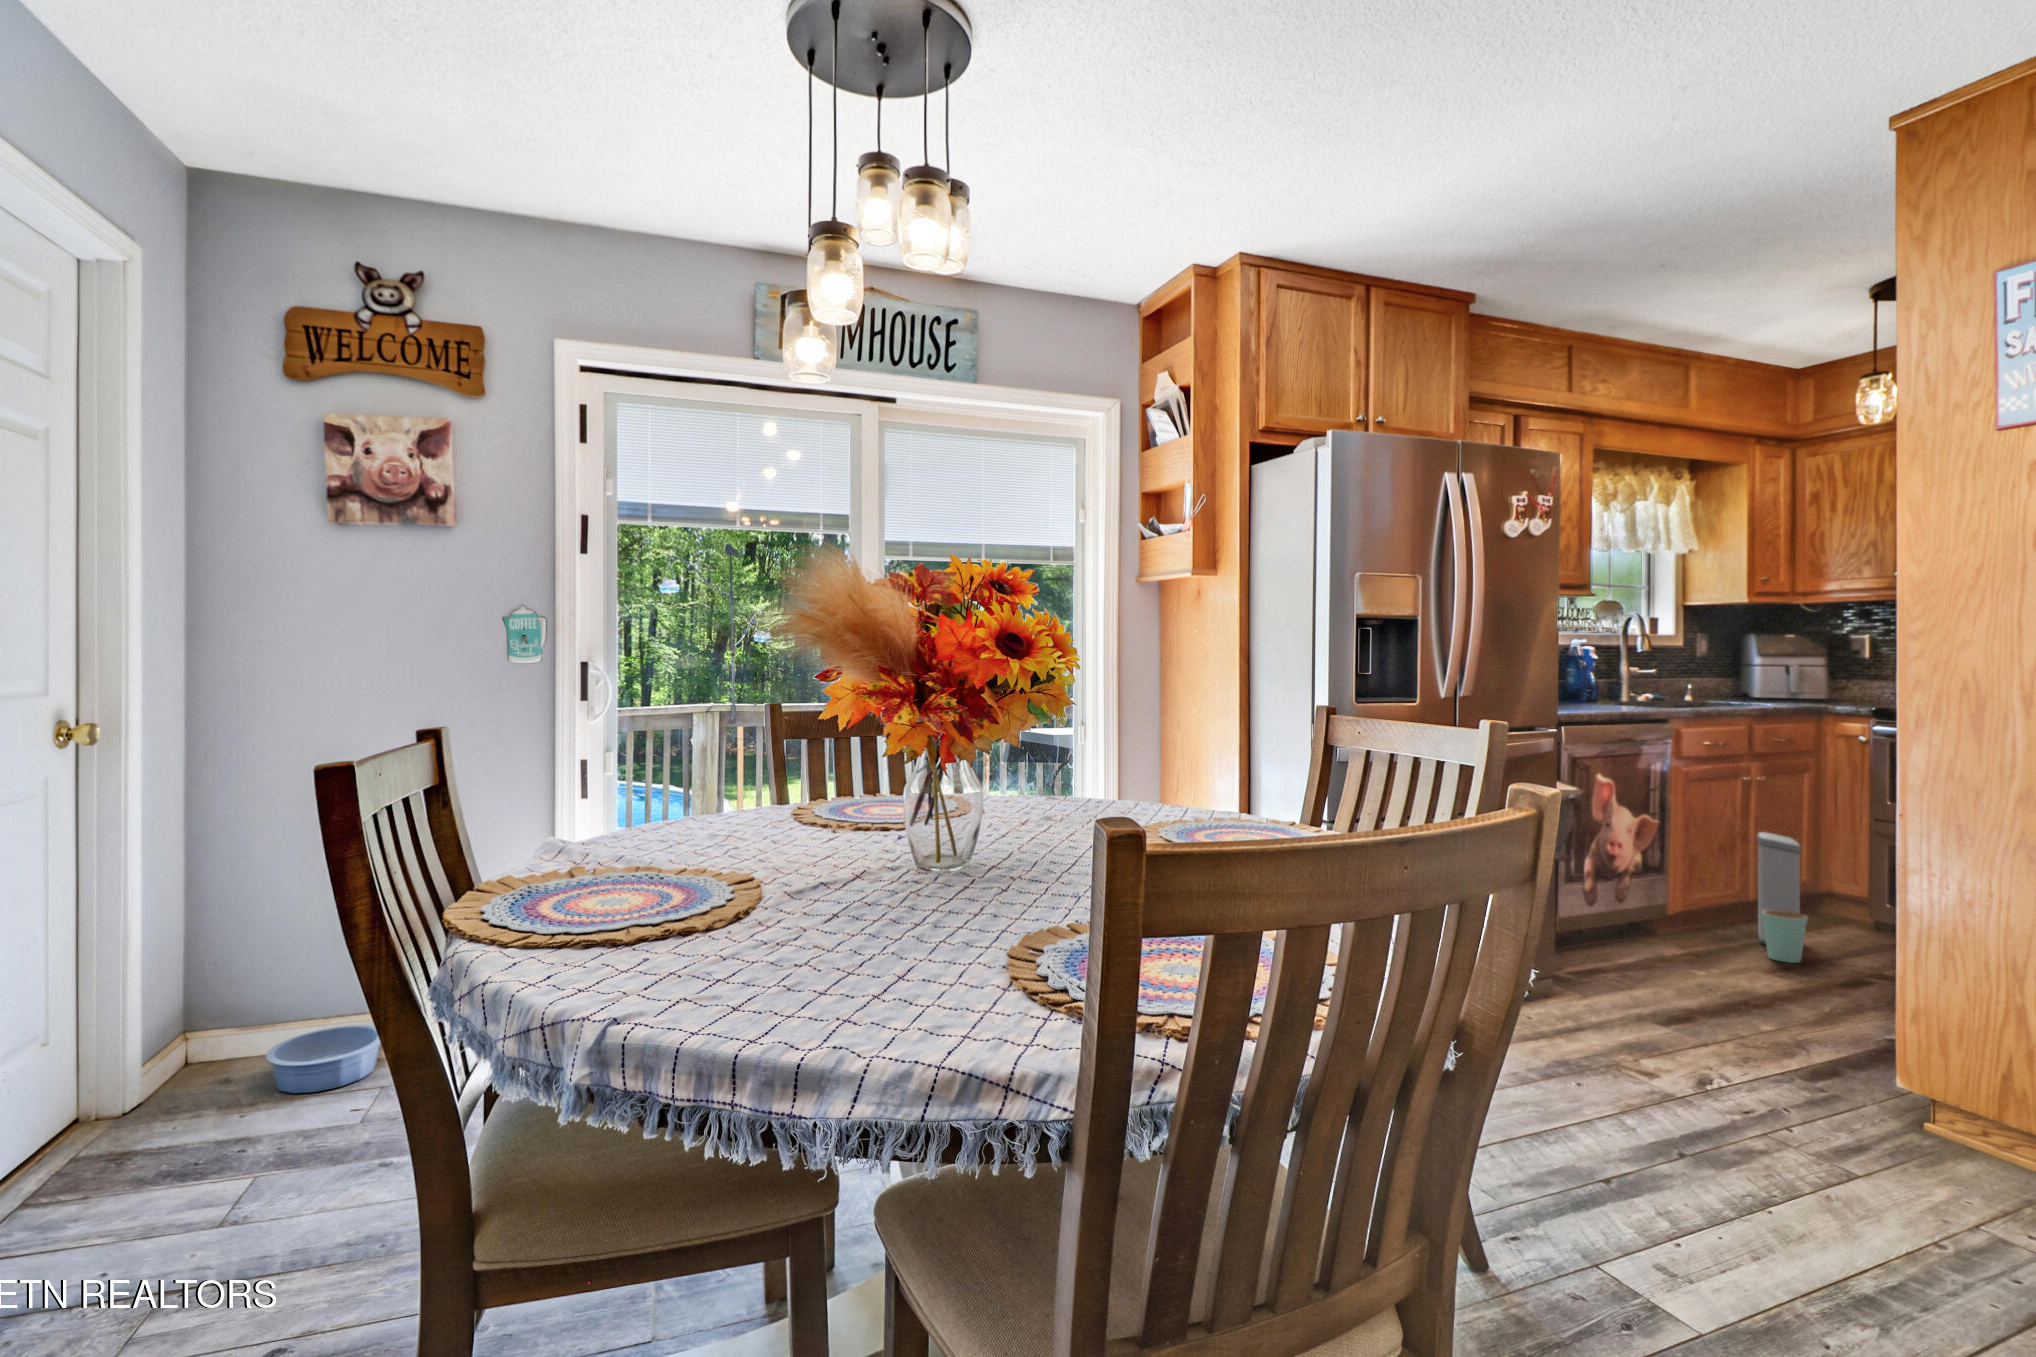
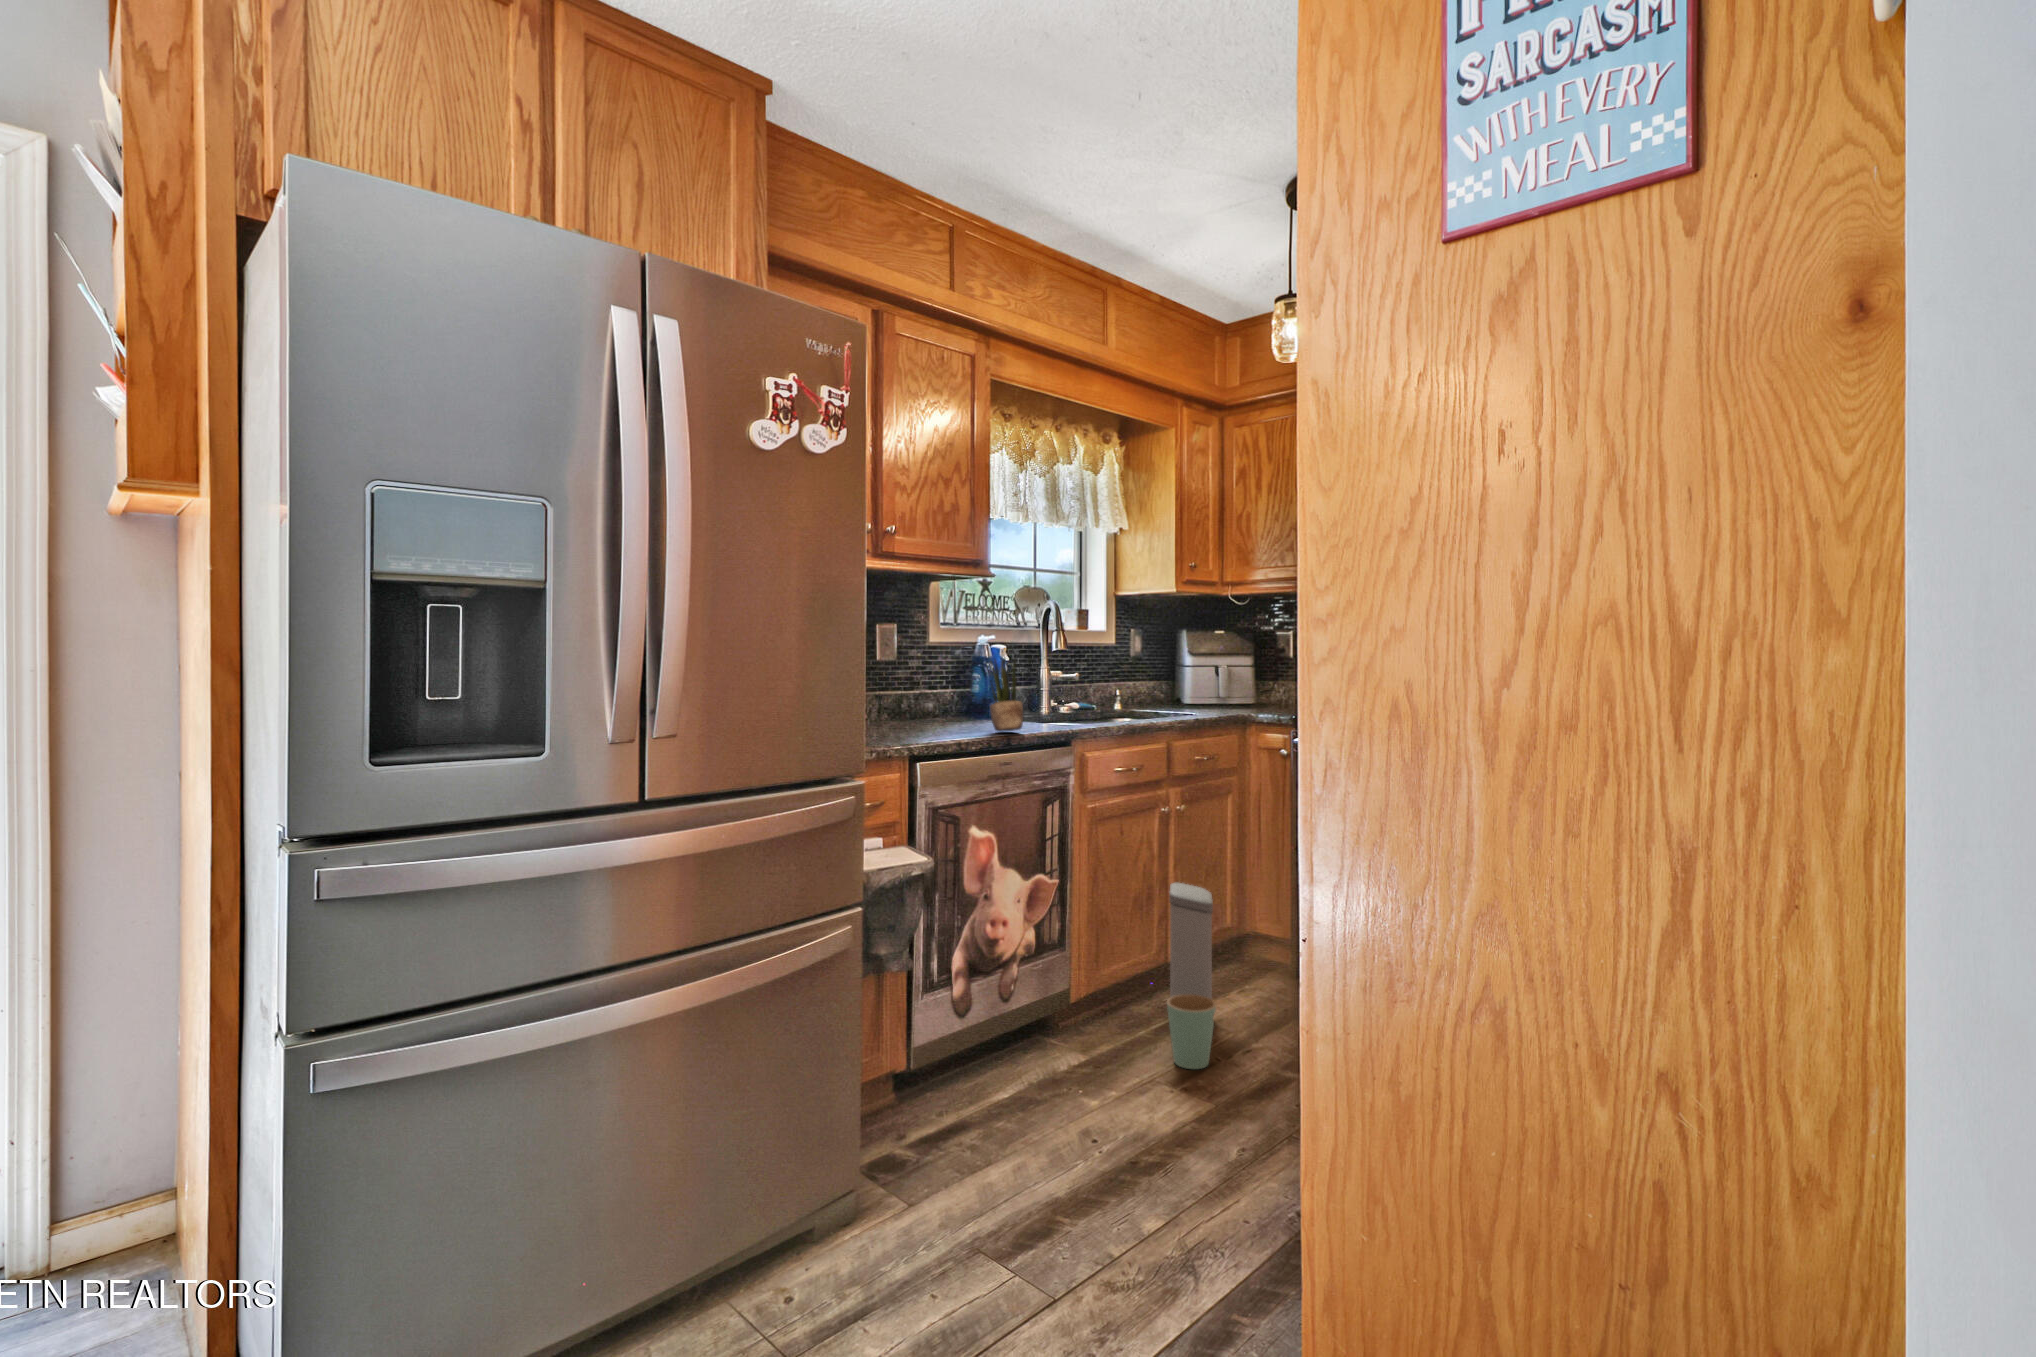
potted plant: none [1601,650,1630,710] -> present [990,654,1024,732]

